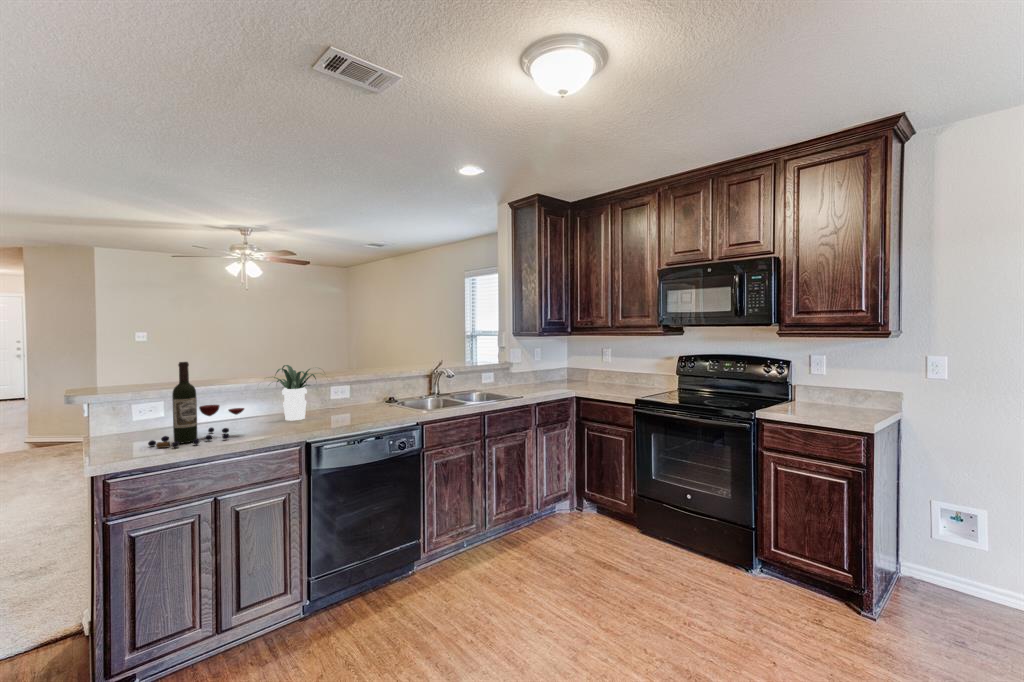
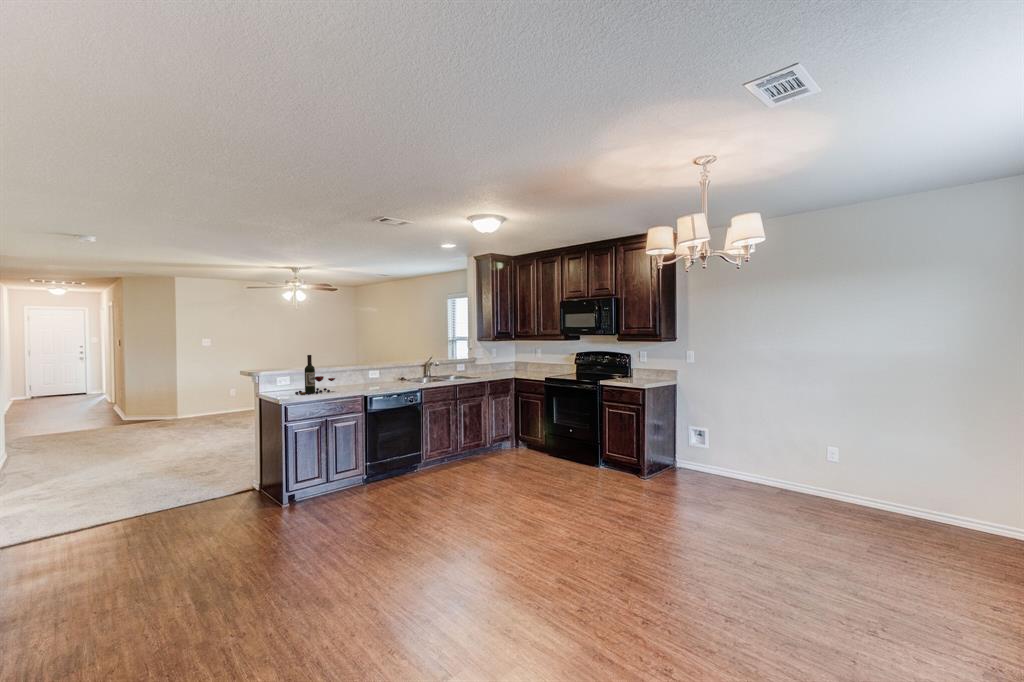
potted plant: present [274,365,321,420] -> none [336,358,372,387]

